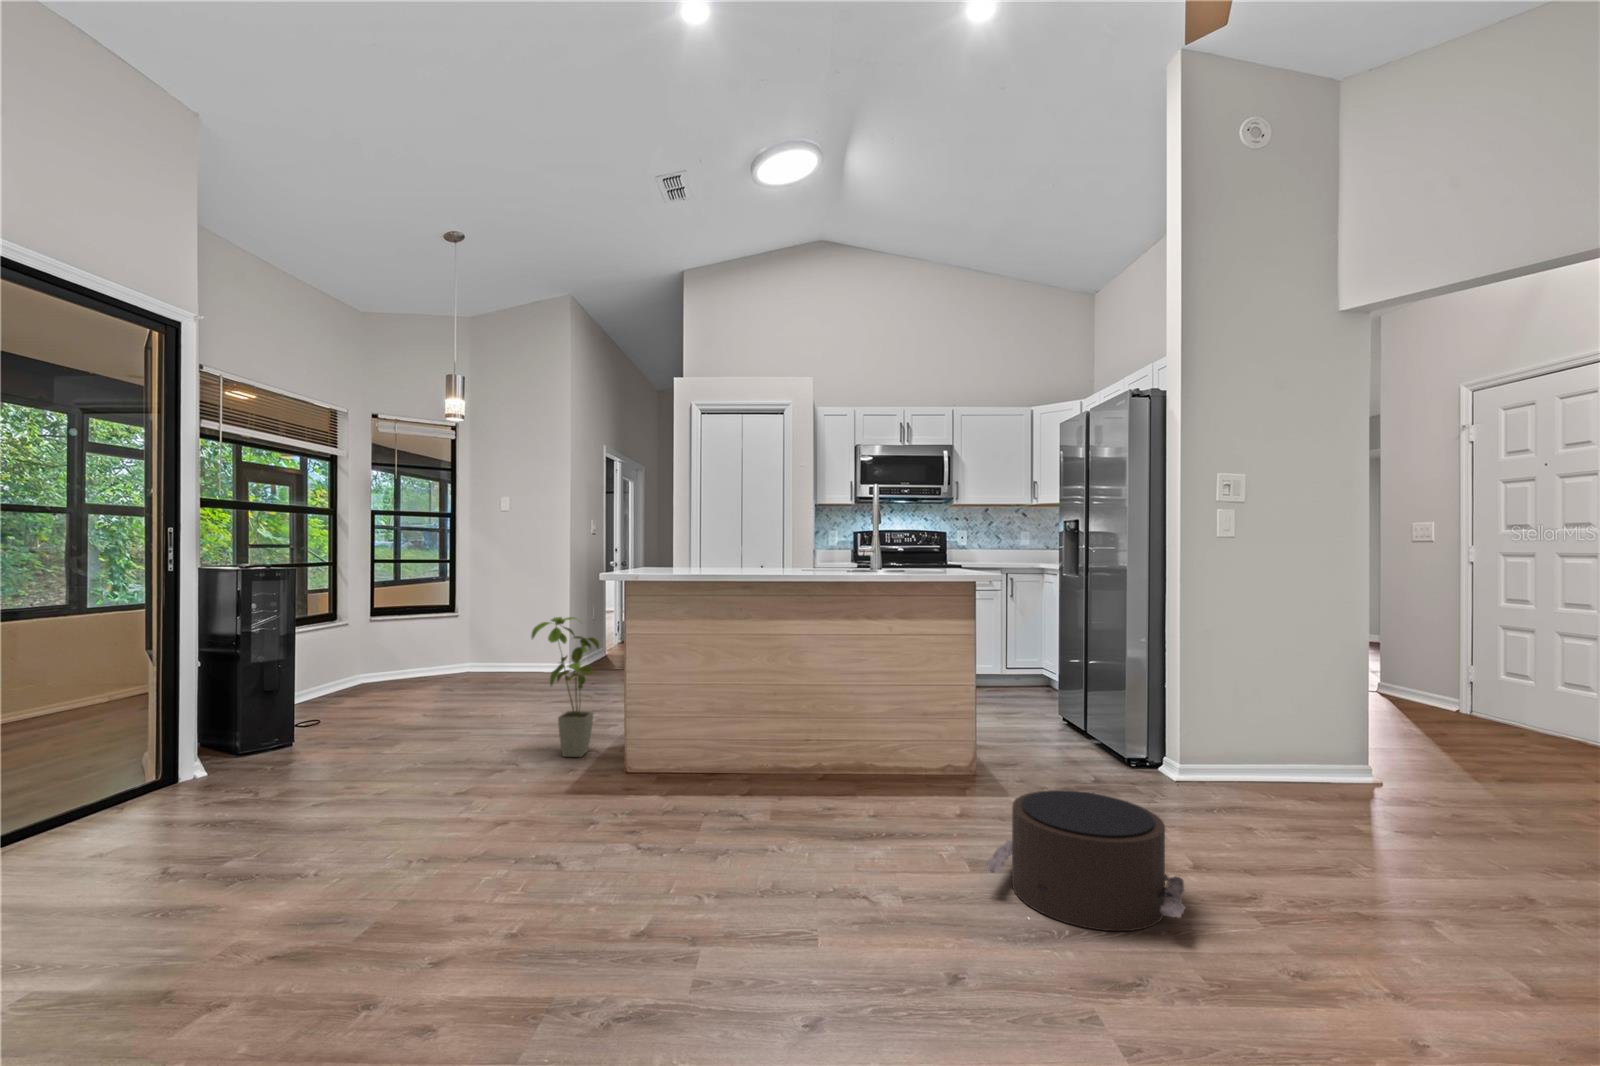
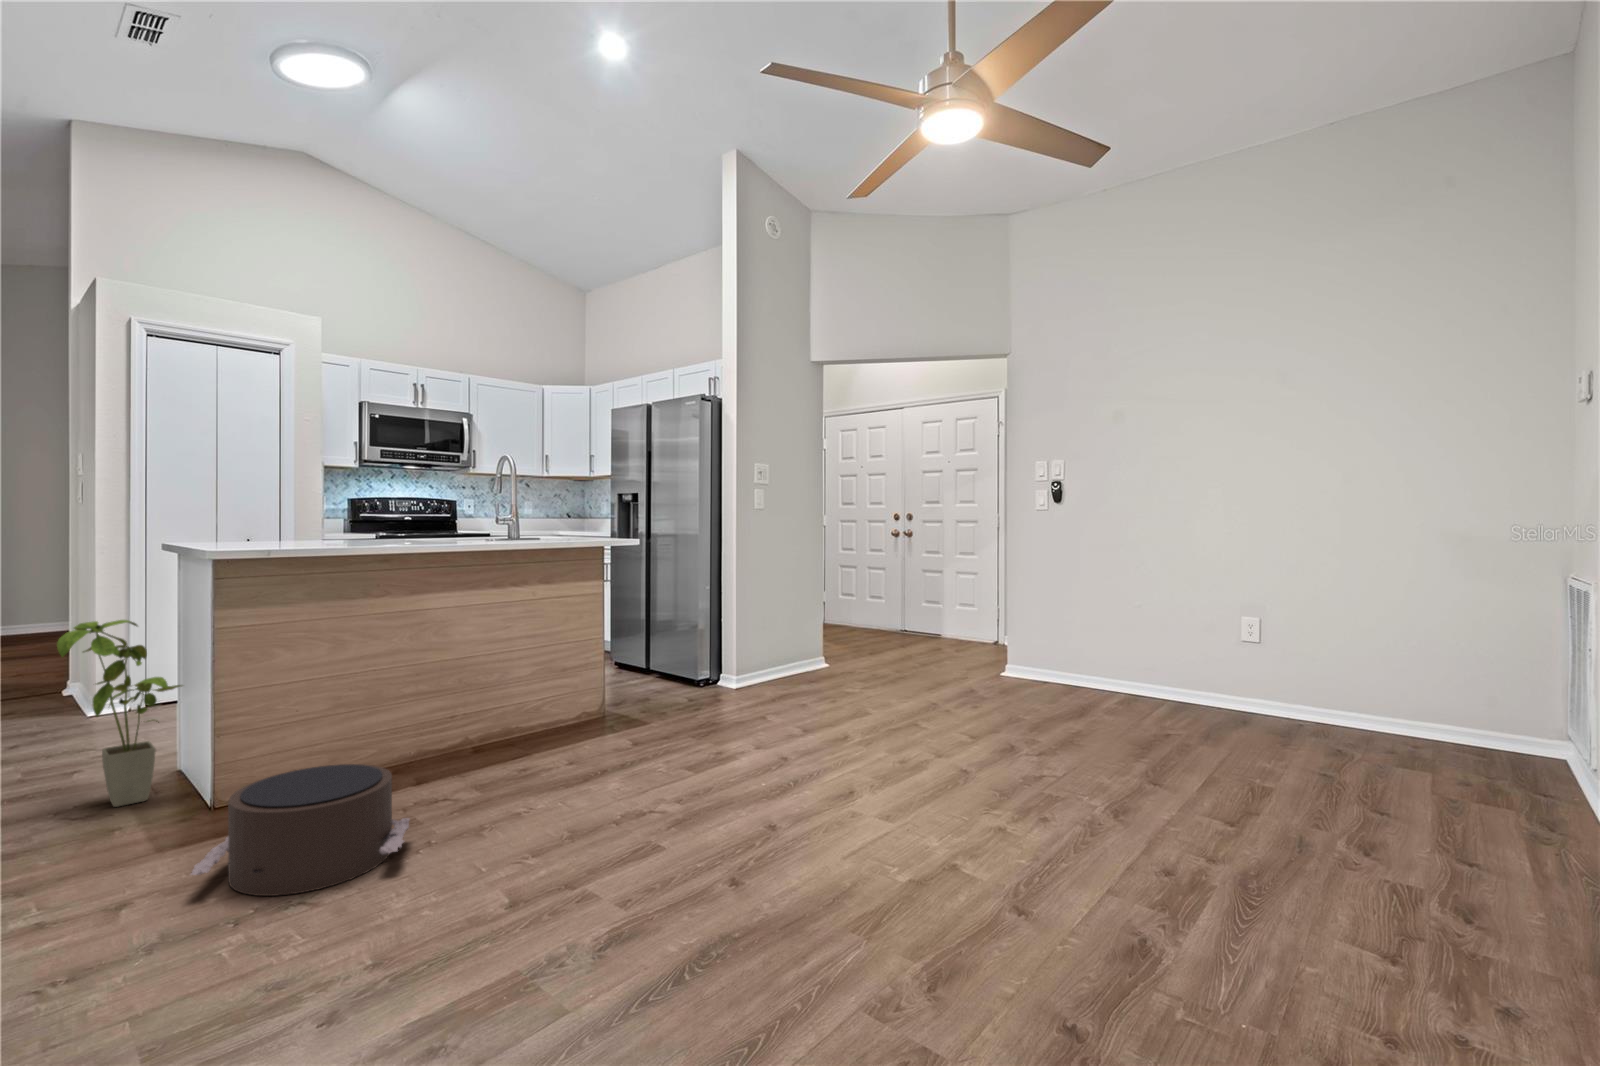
pouf: present [985,790,1185,931] -> present [191,764,410,896]

